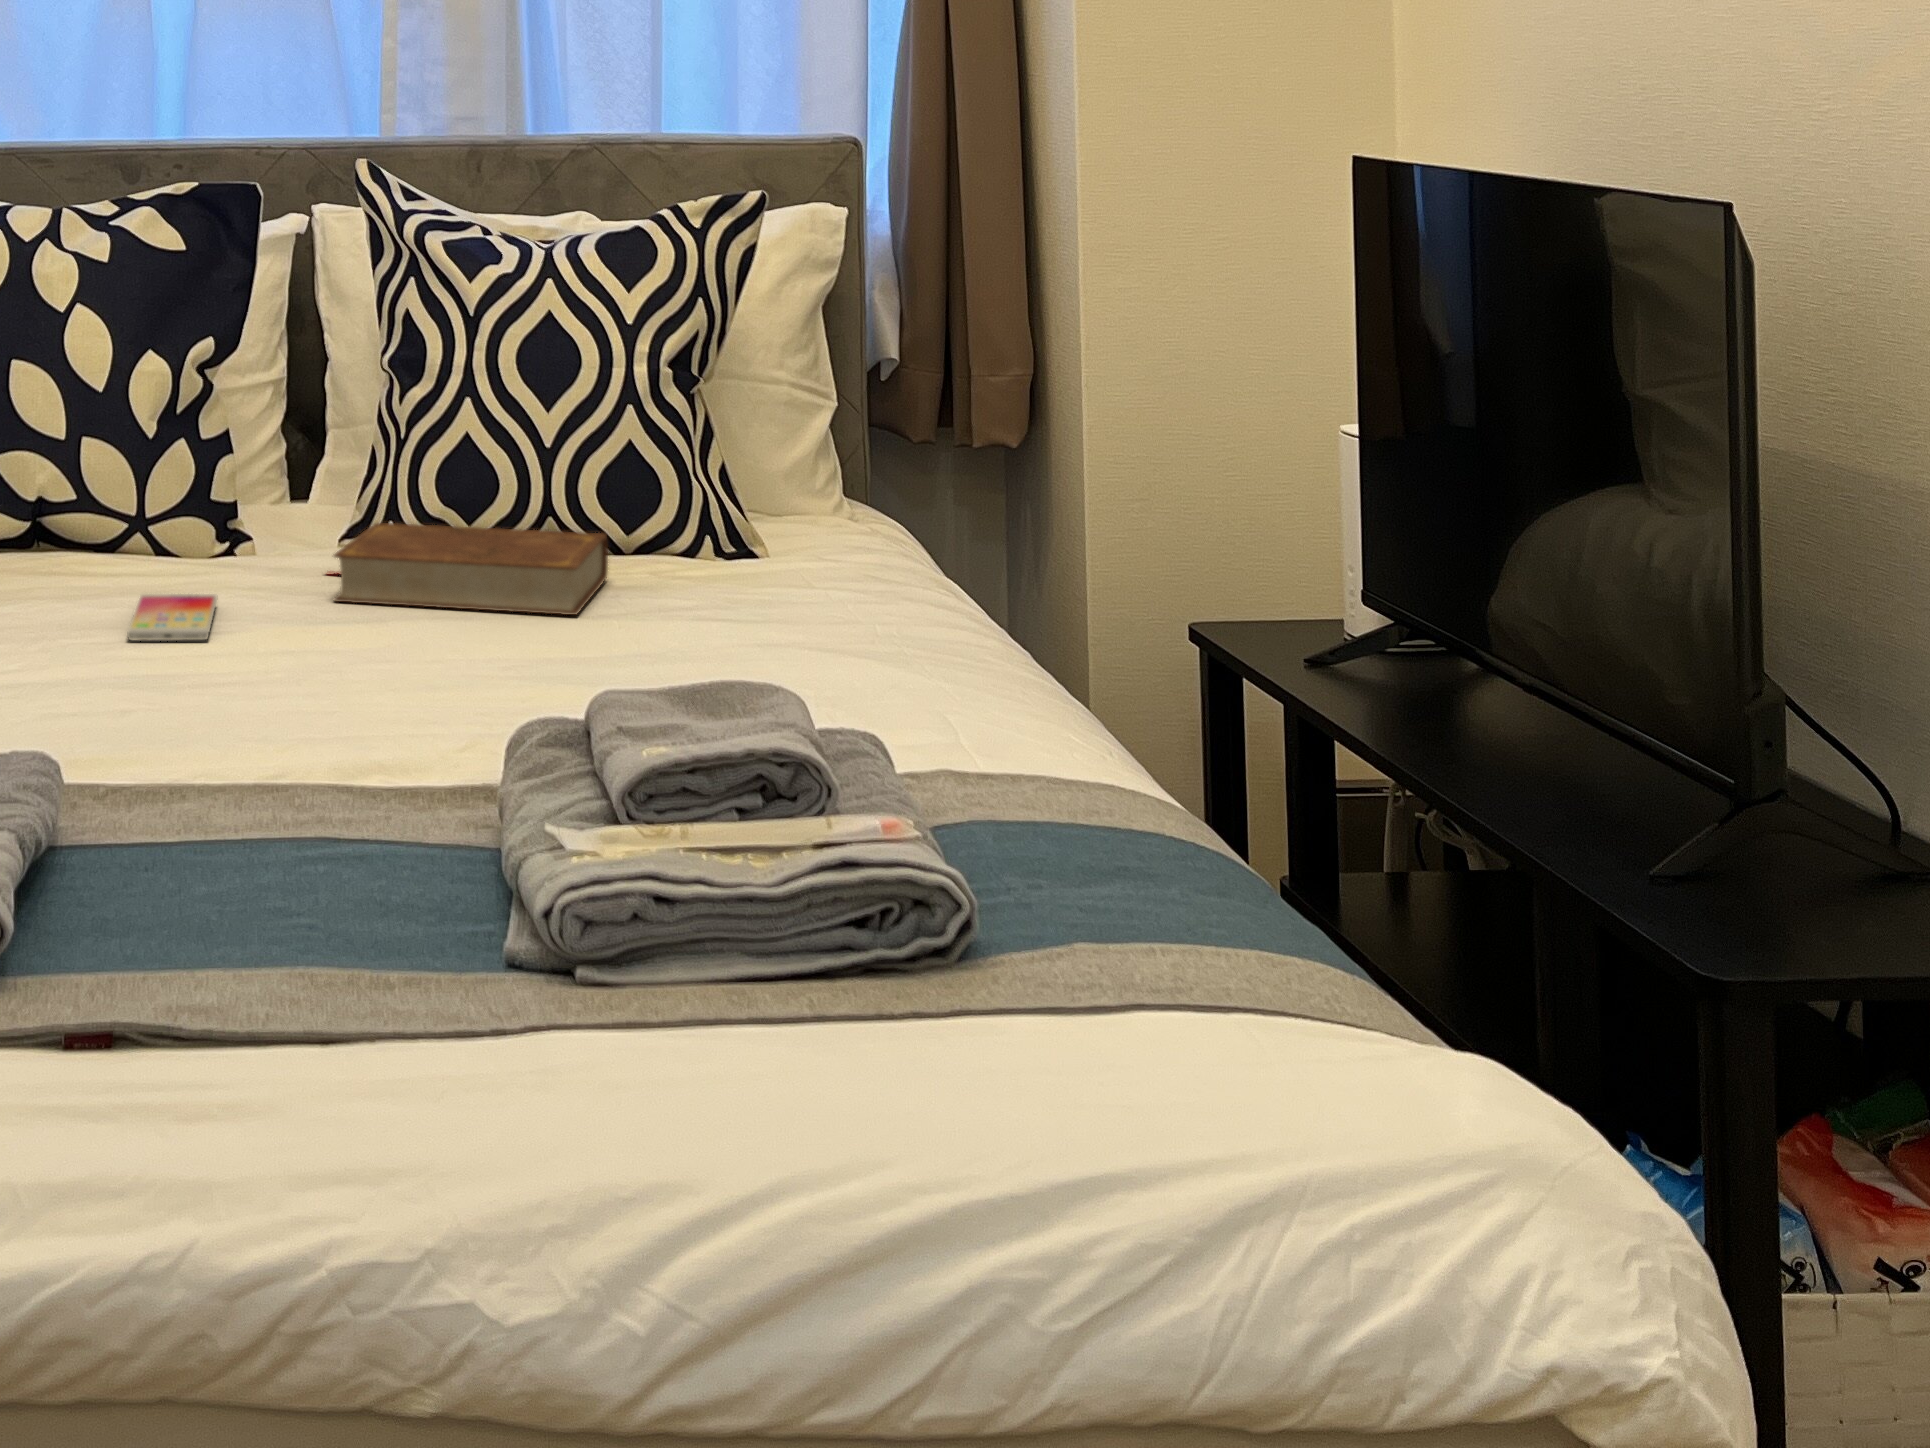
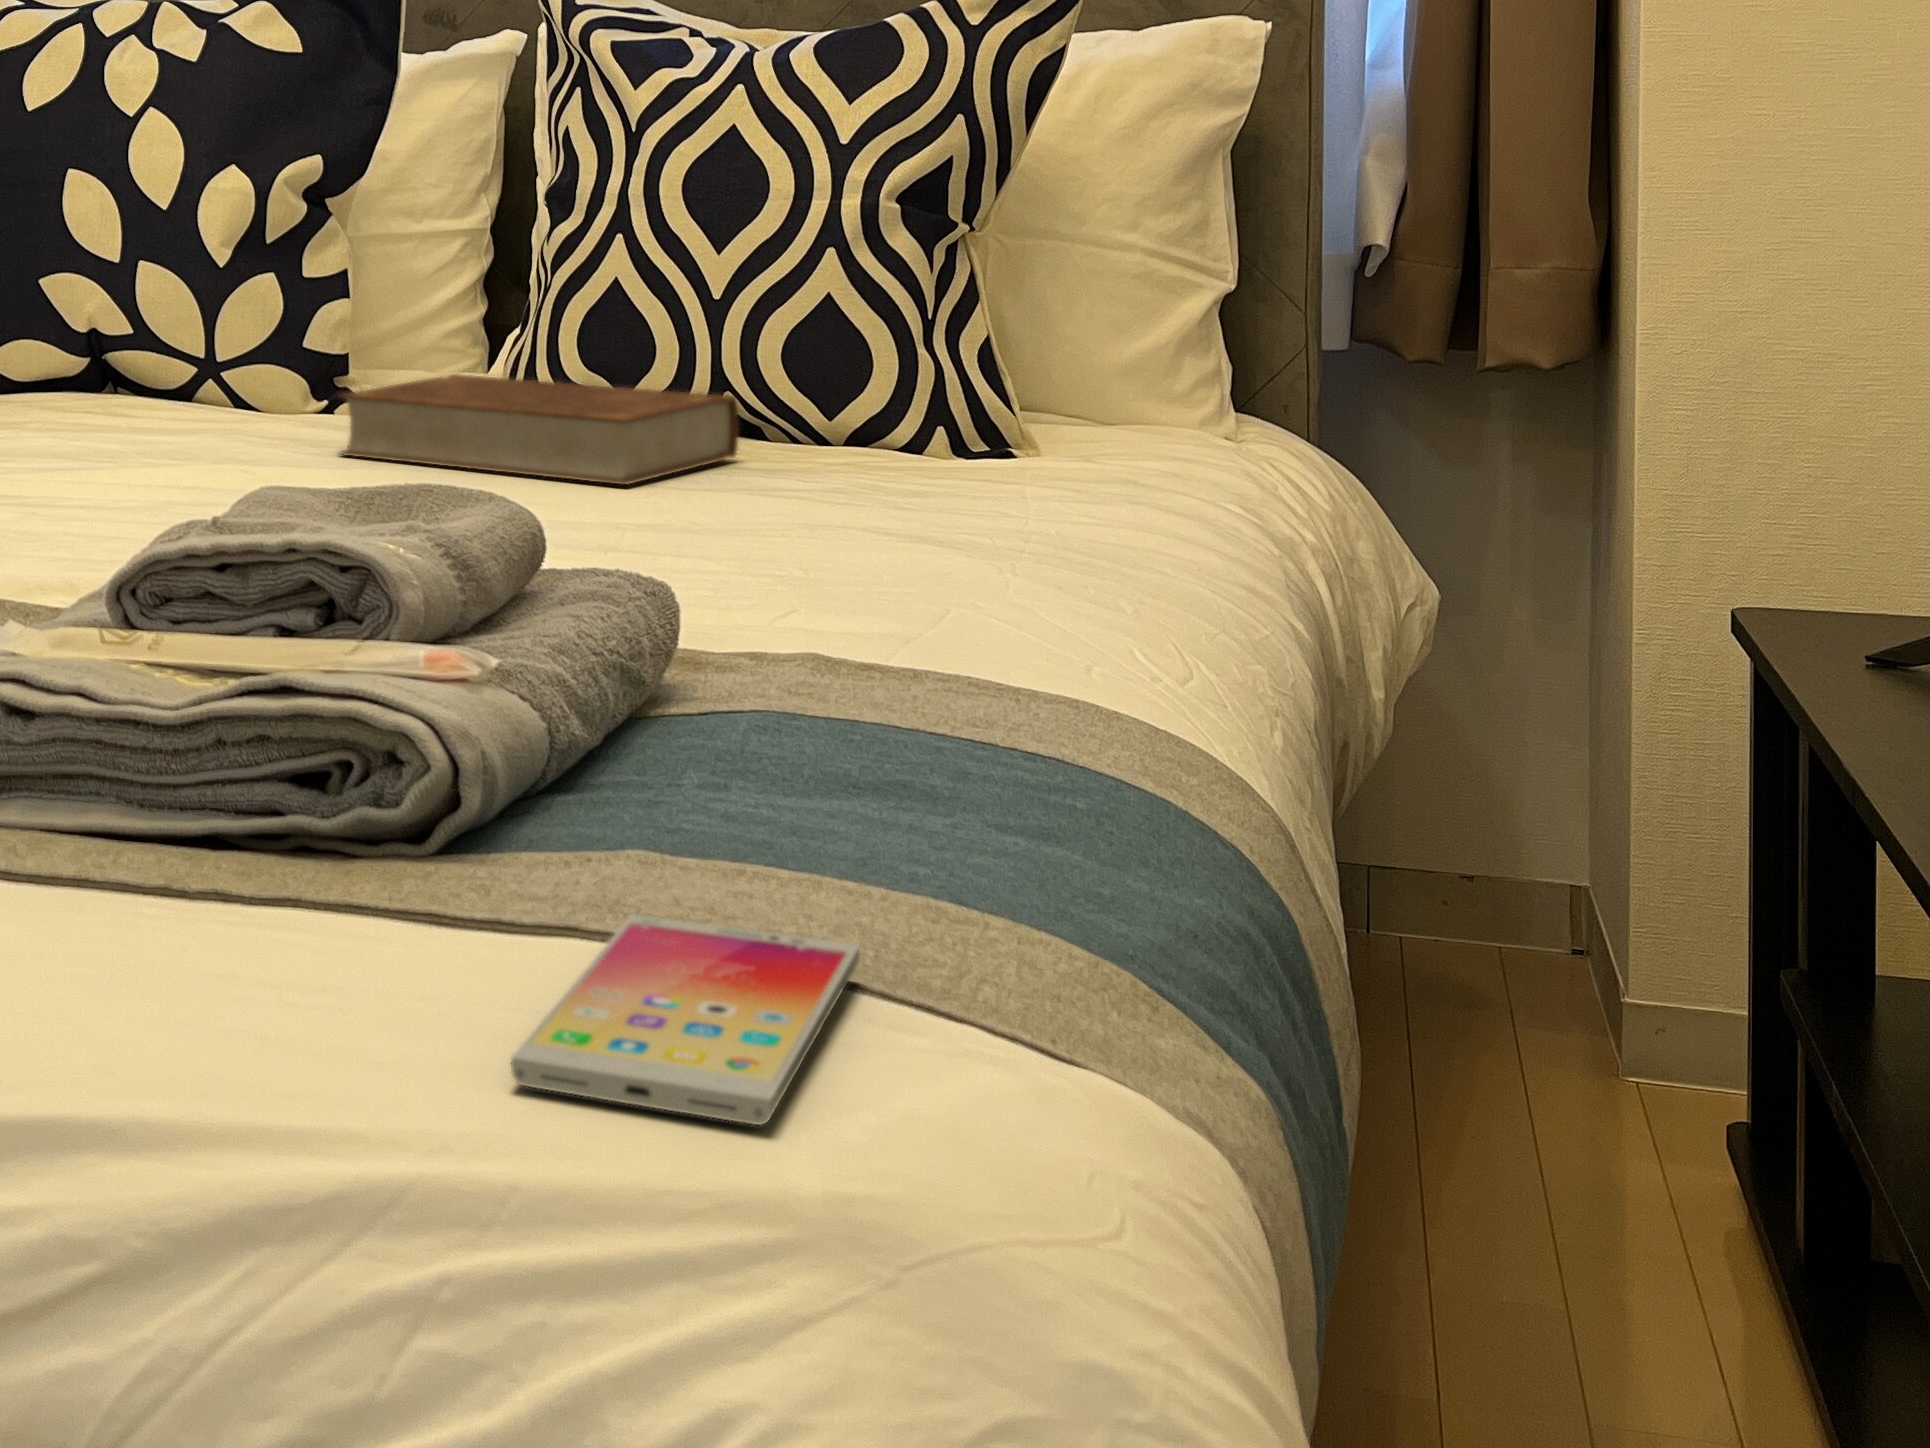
smartphone: present [127,594,217,641] -> present [511,915,860,1125]

